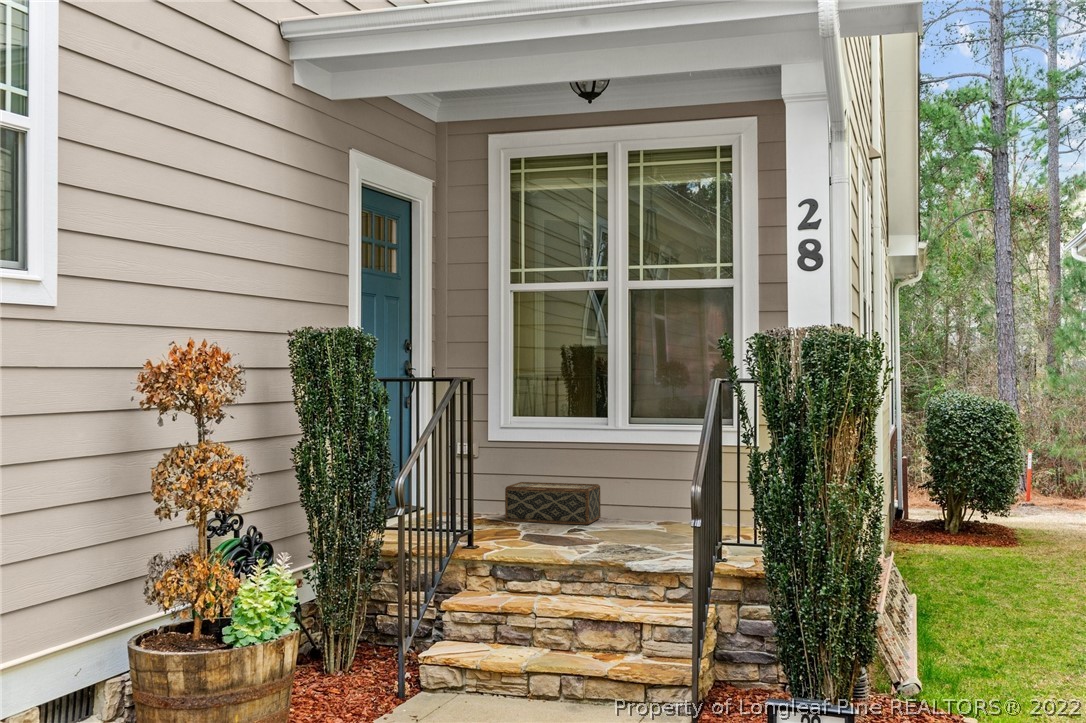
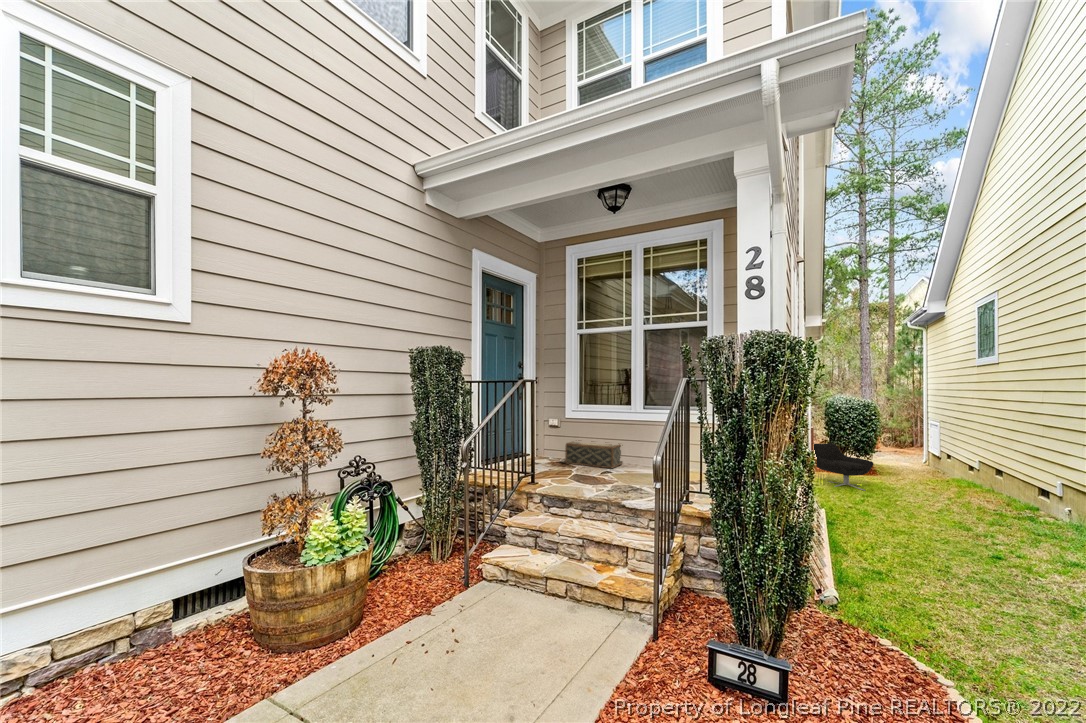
lounge chair: none [892,478,990,555] -> present [814,443,873,490]

